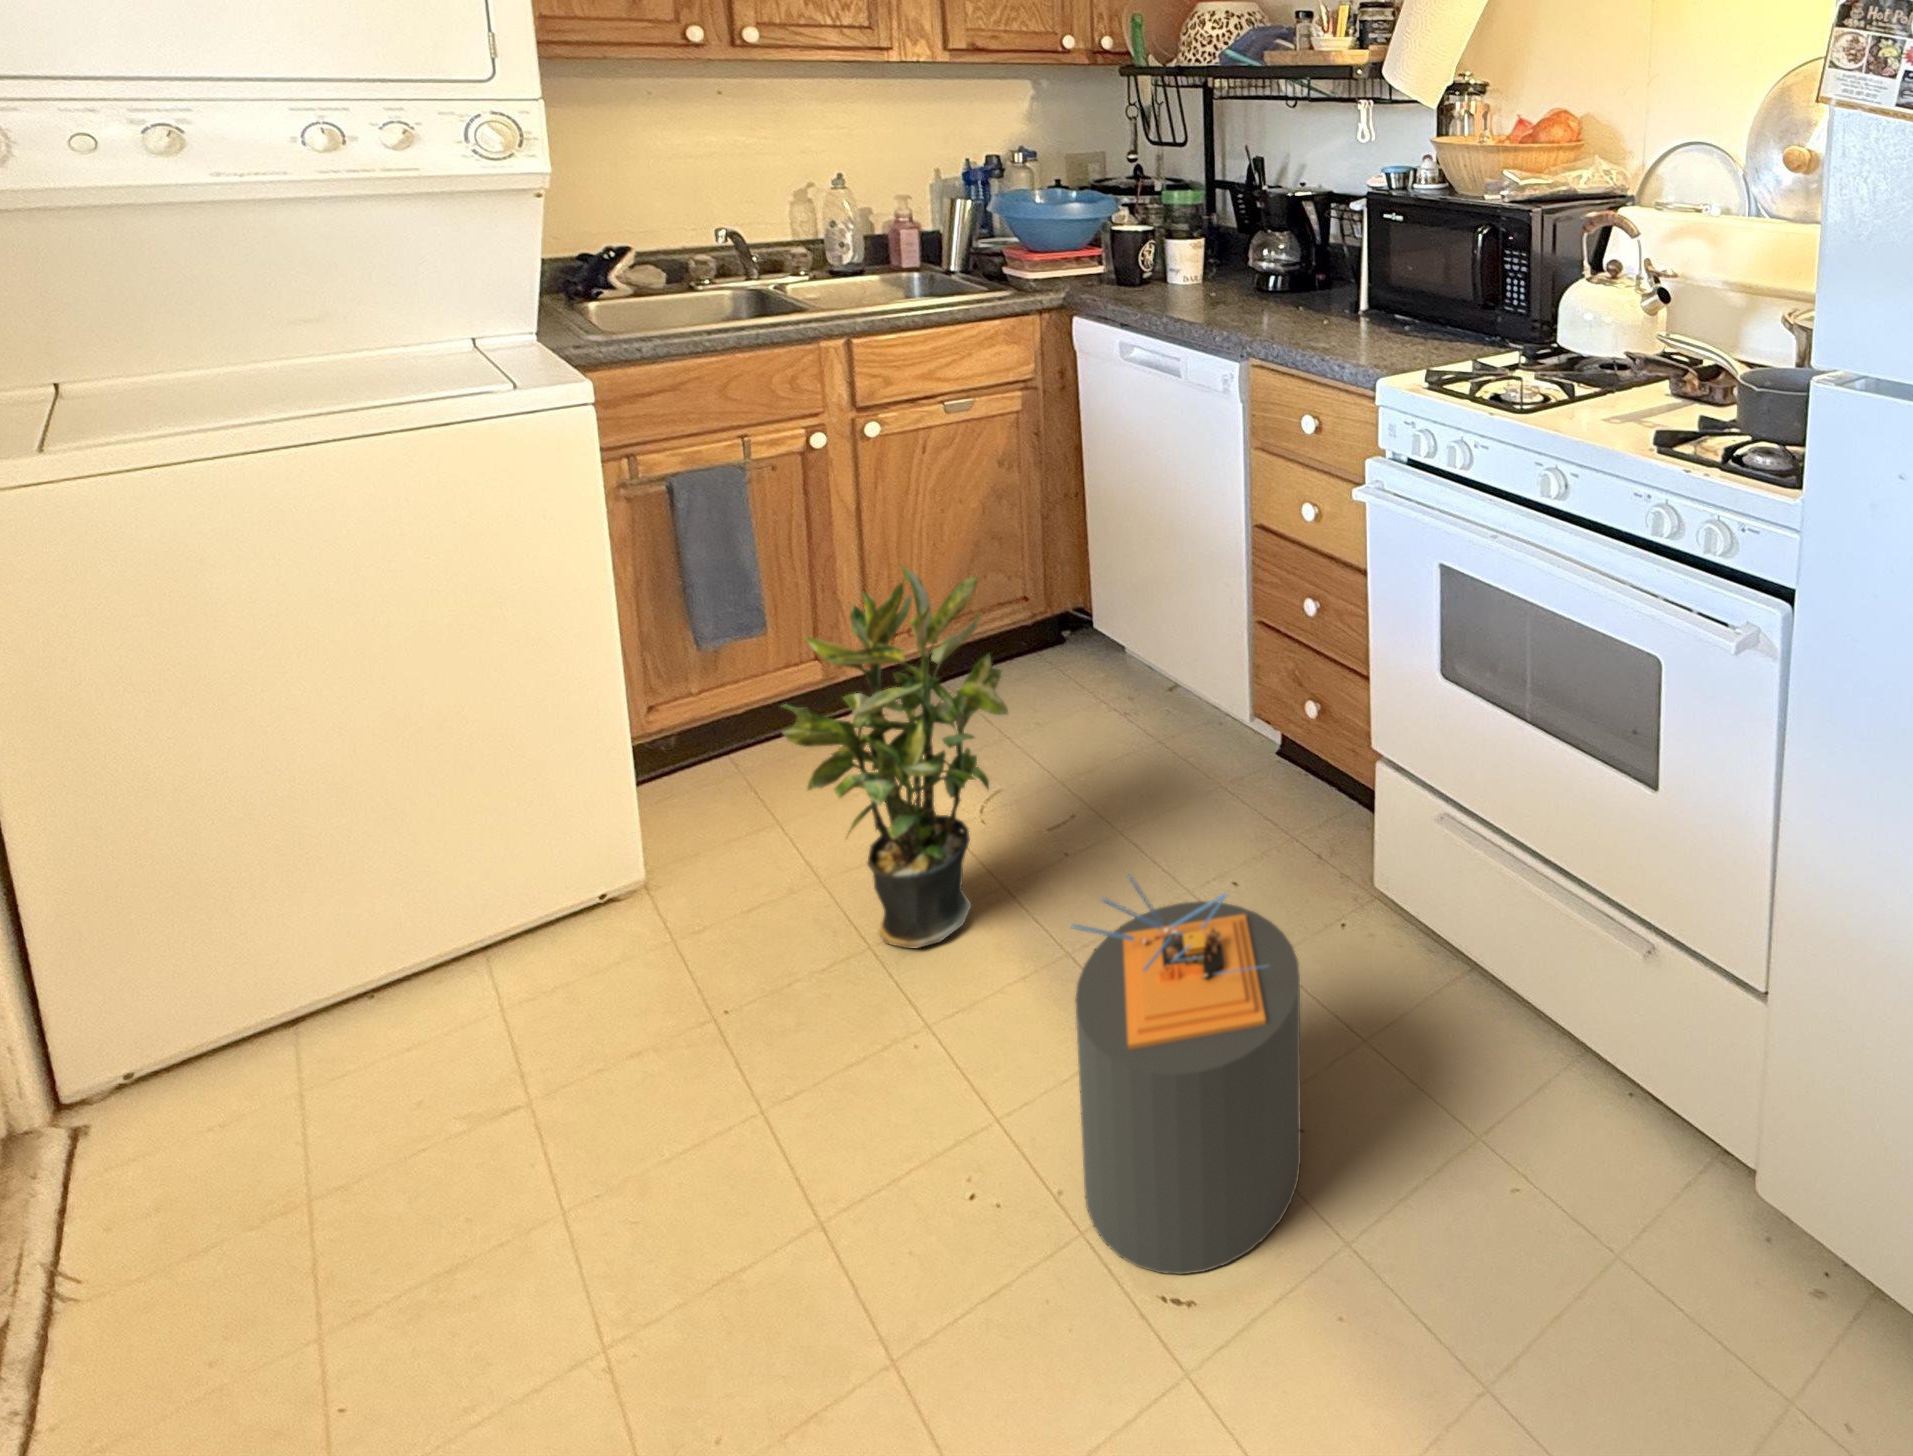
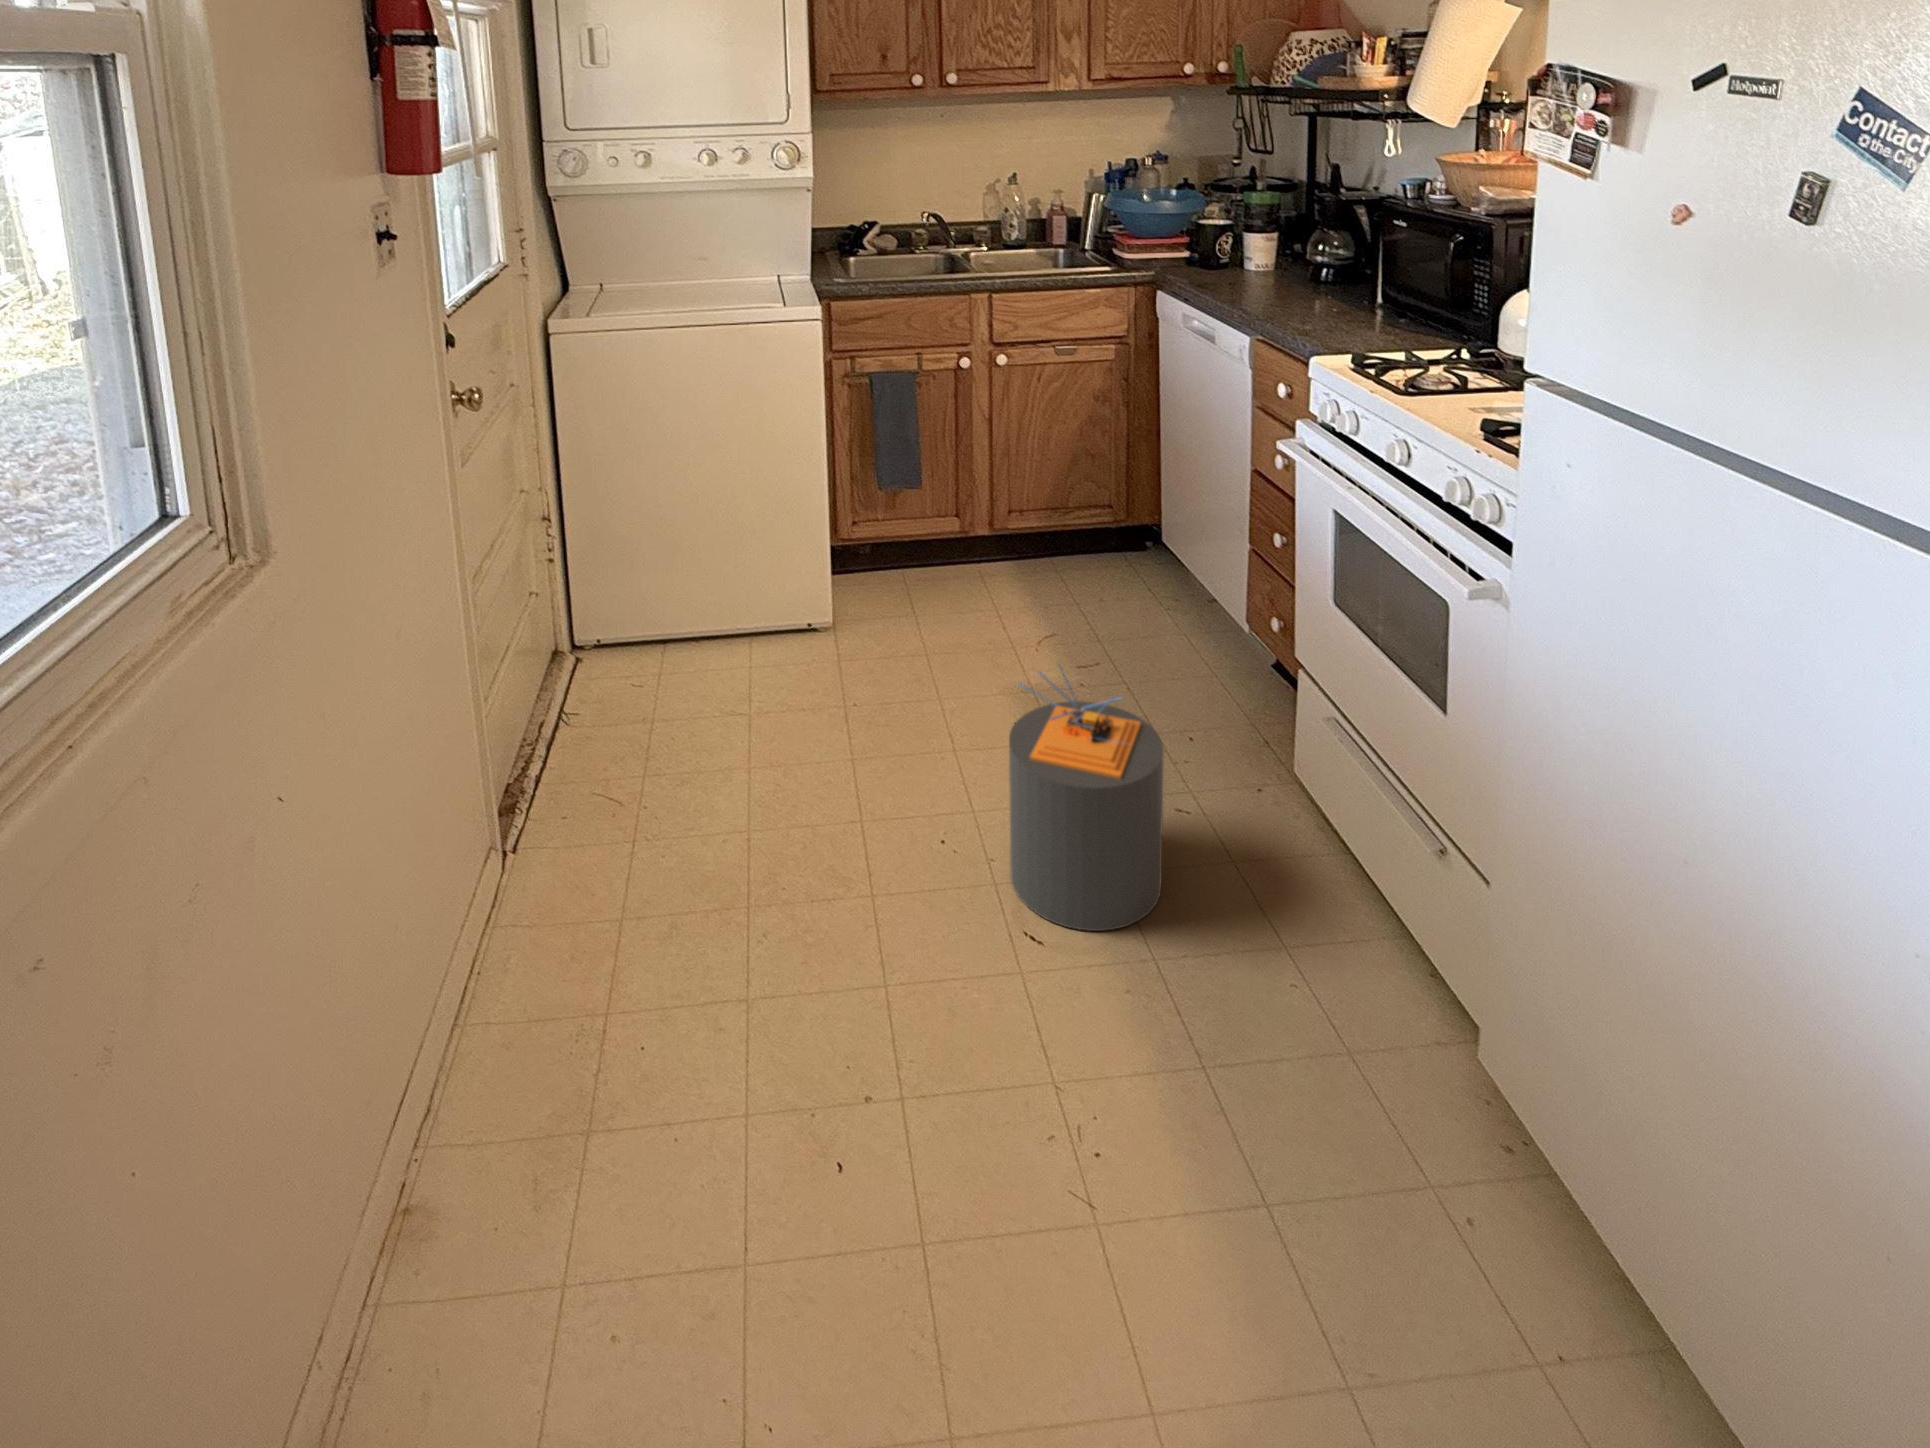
potted plant: present [781,566,1008,948] -> none [895,446,1035,708]

